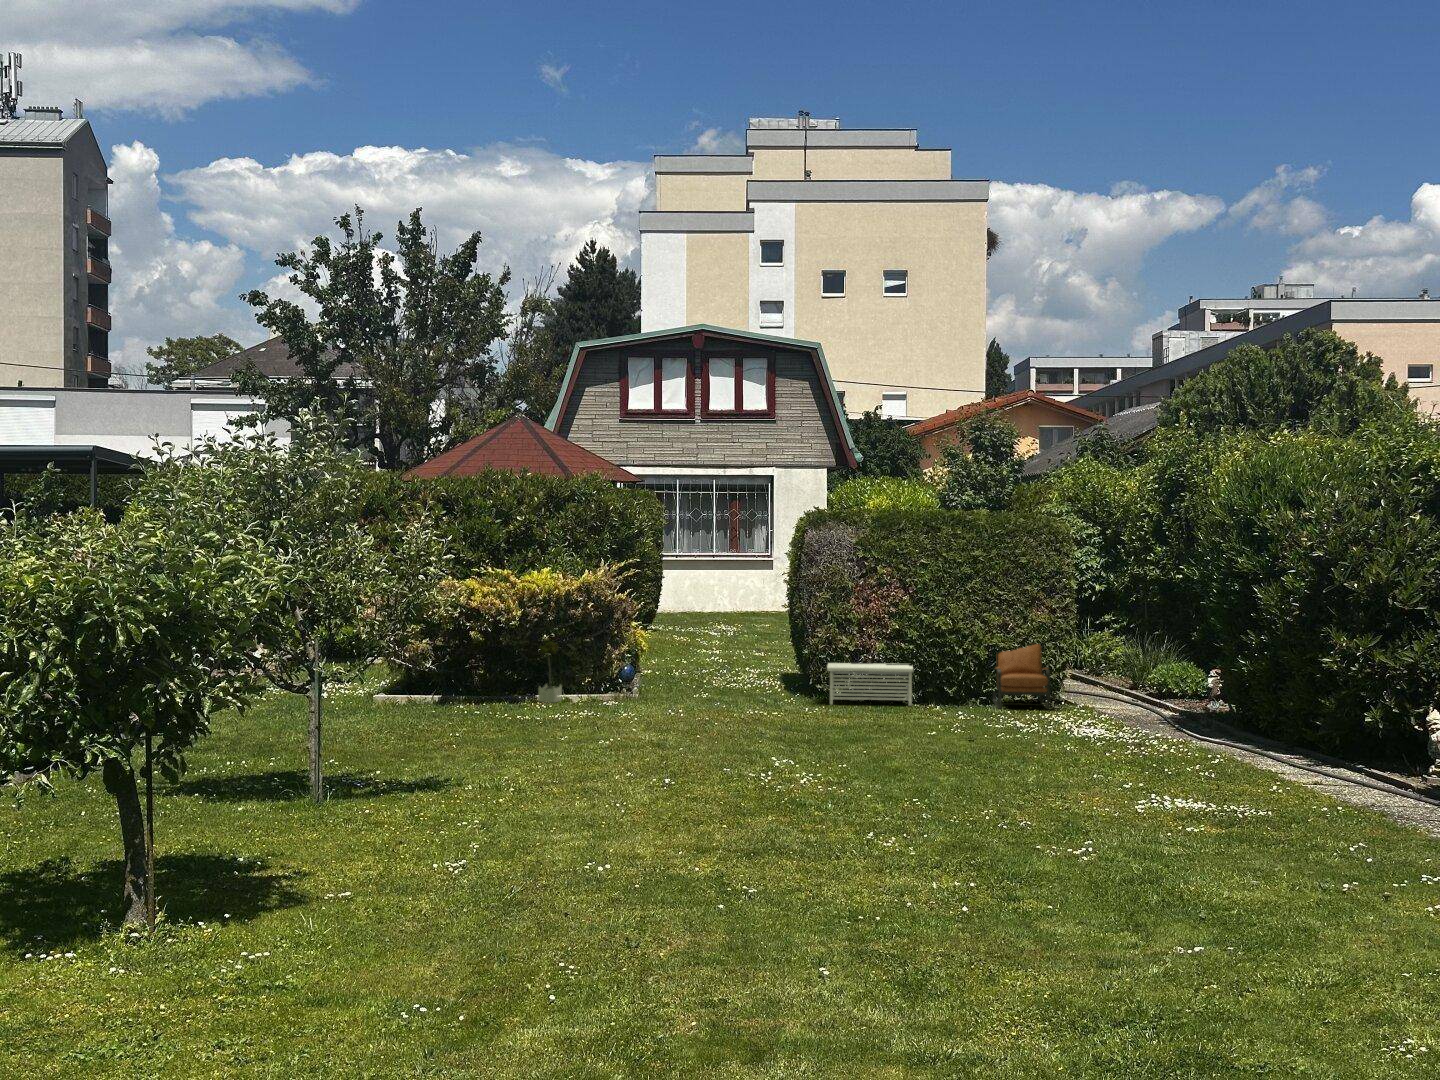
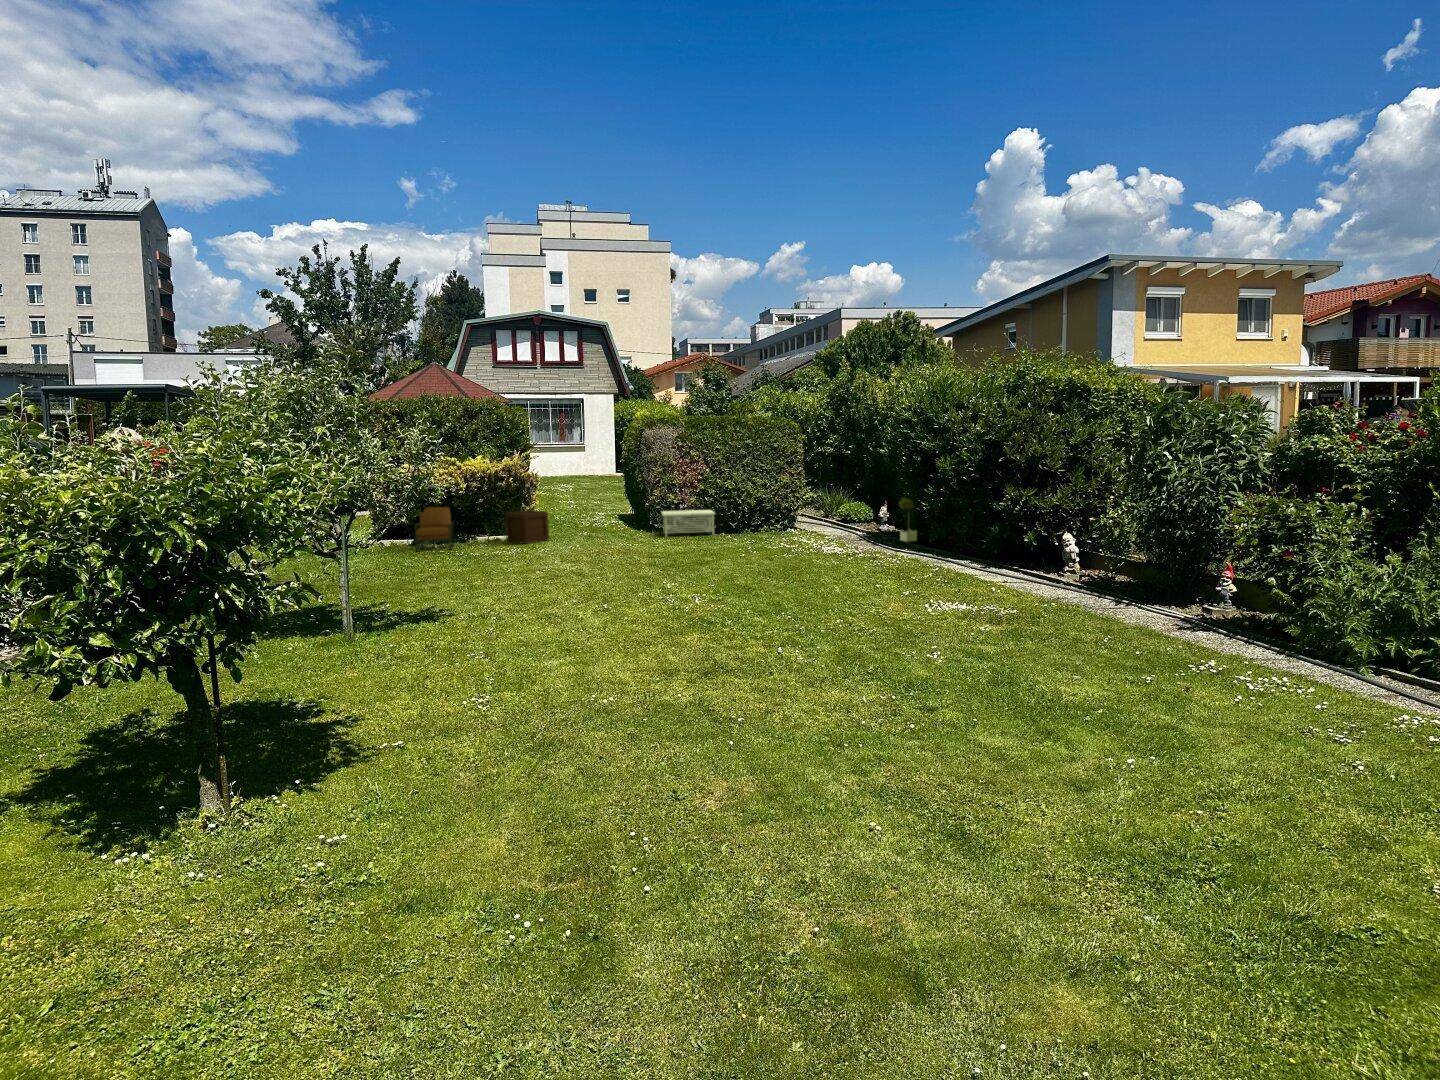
potted tree: present [538,641,562,703] -> present [899,498,917,542]
chair: present [993,644,1051,710] -> present [415,507,455,551]
wooden crate: none [582,652,646,704] -> present [505,510,549,544]

